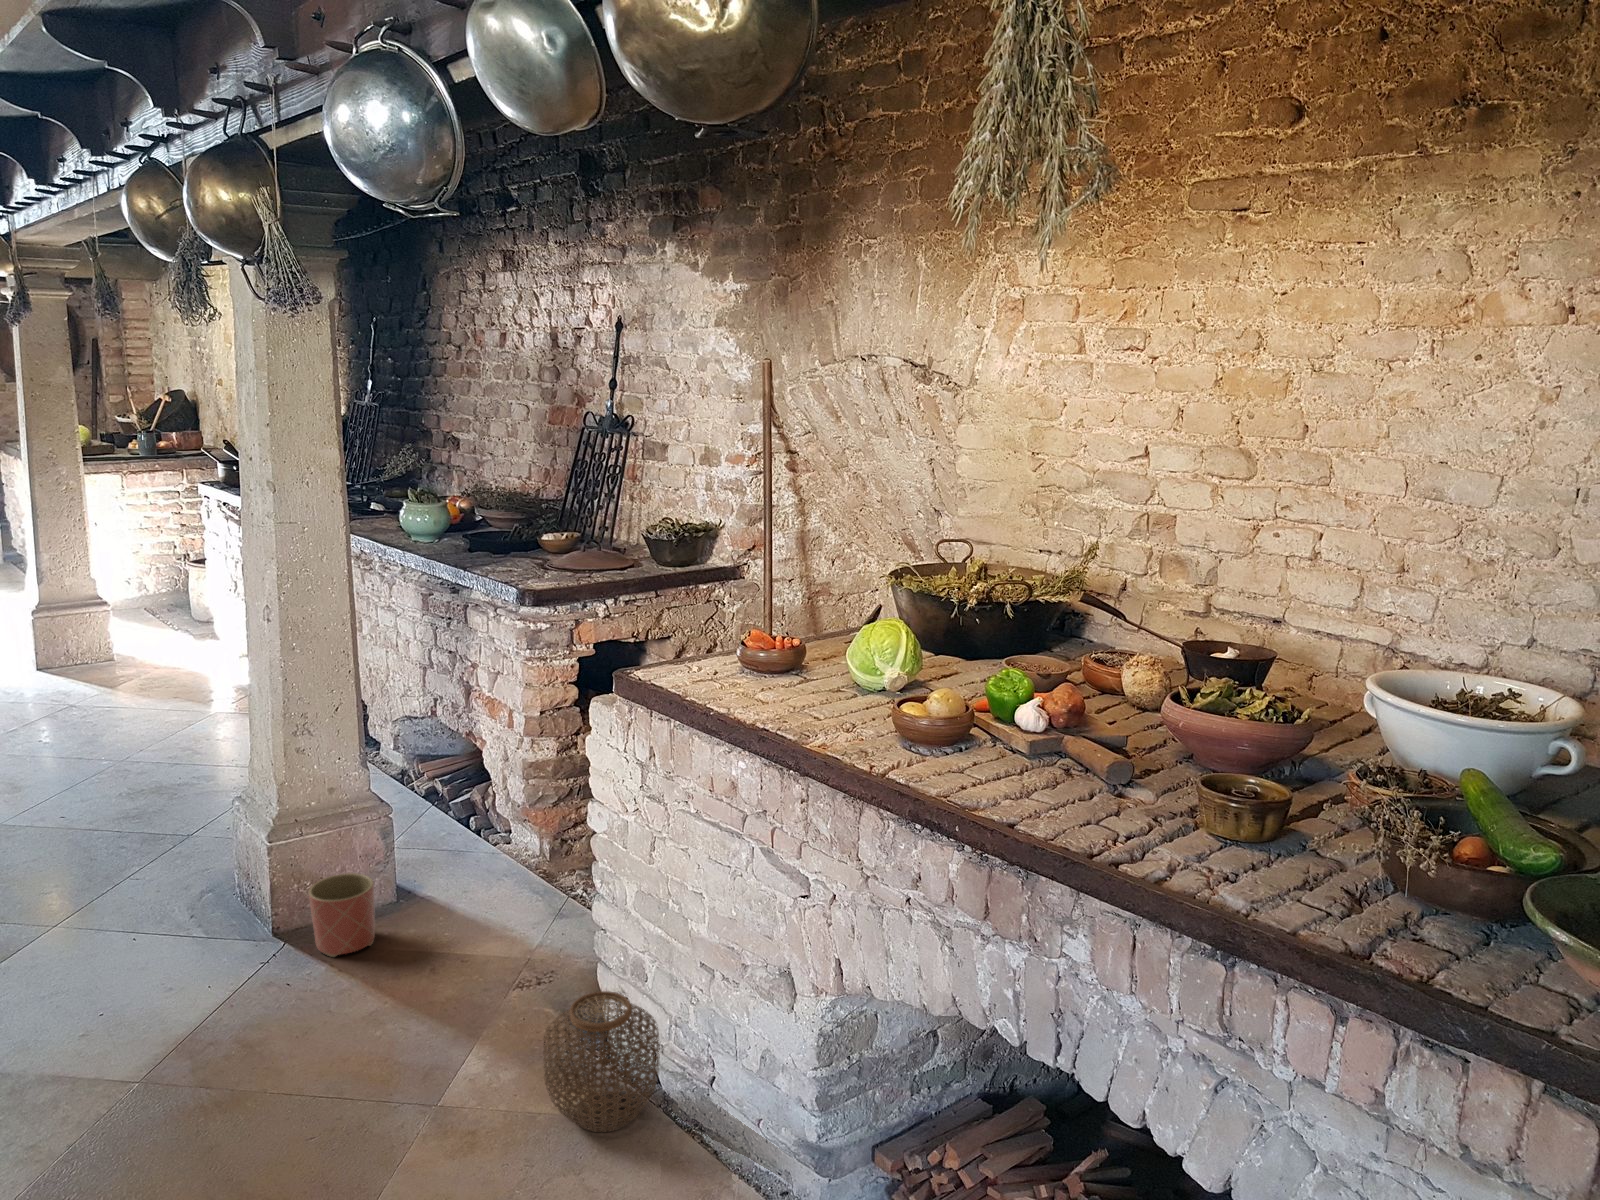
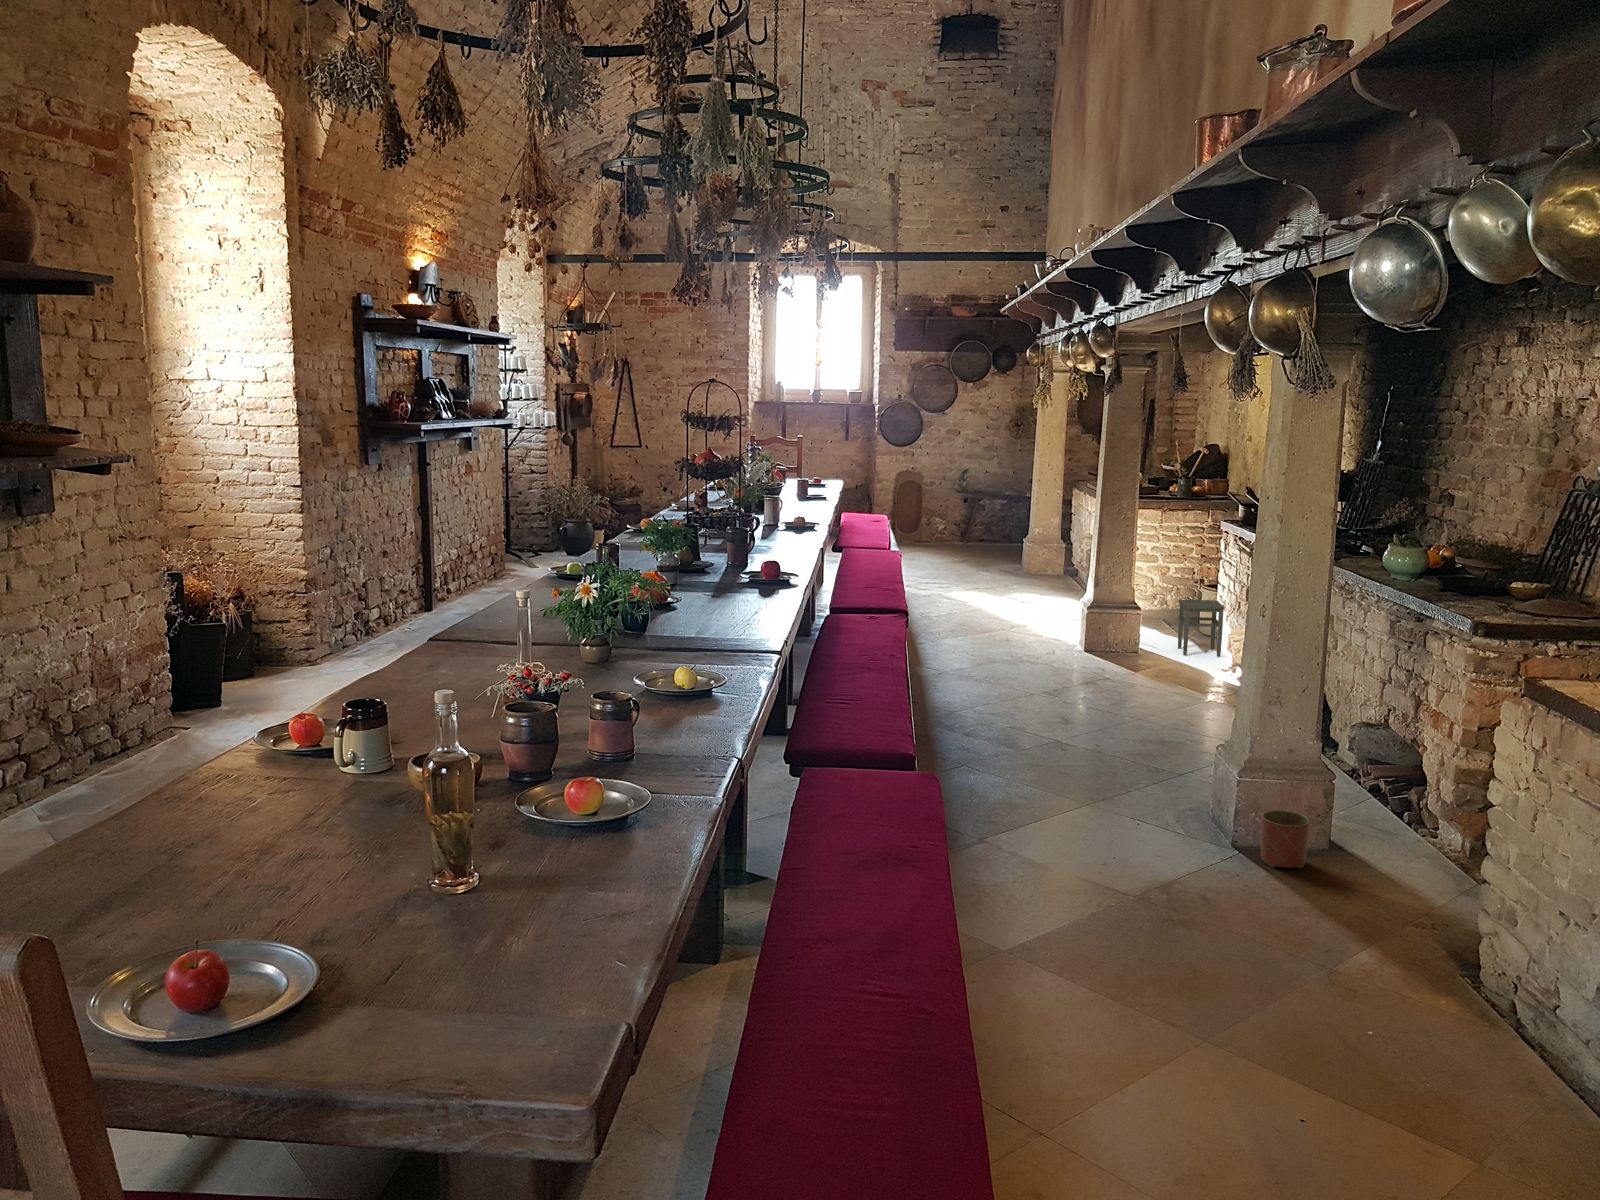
stool: none [157,580,222,654] -> present [1178,600,1225,657]
woven basket: present [543,991,659,1132] -> none [1412,916,1515,1023]

